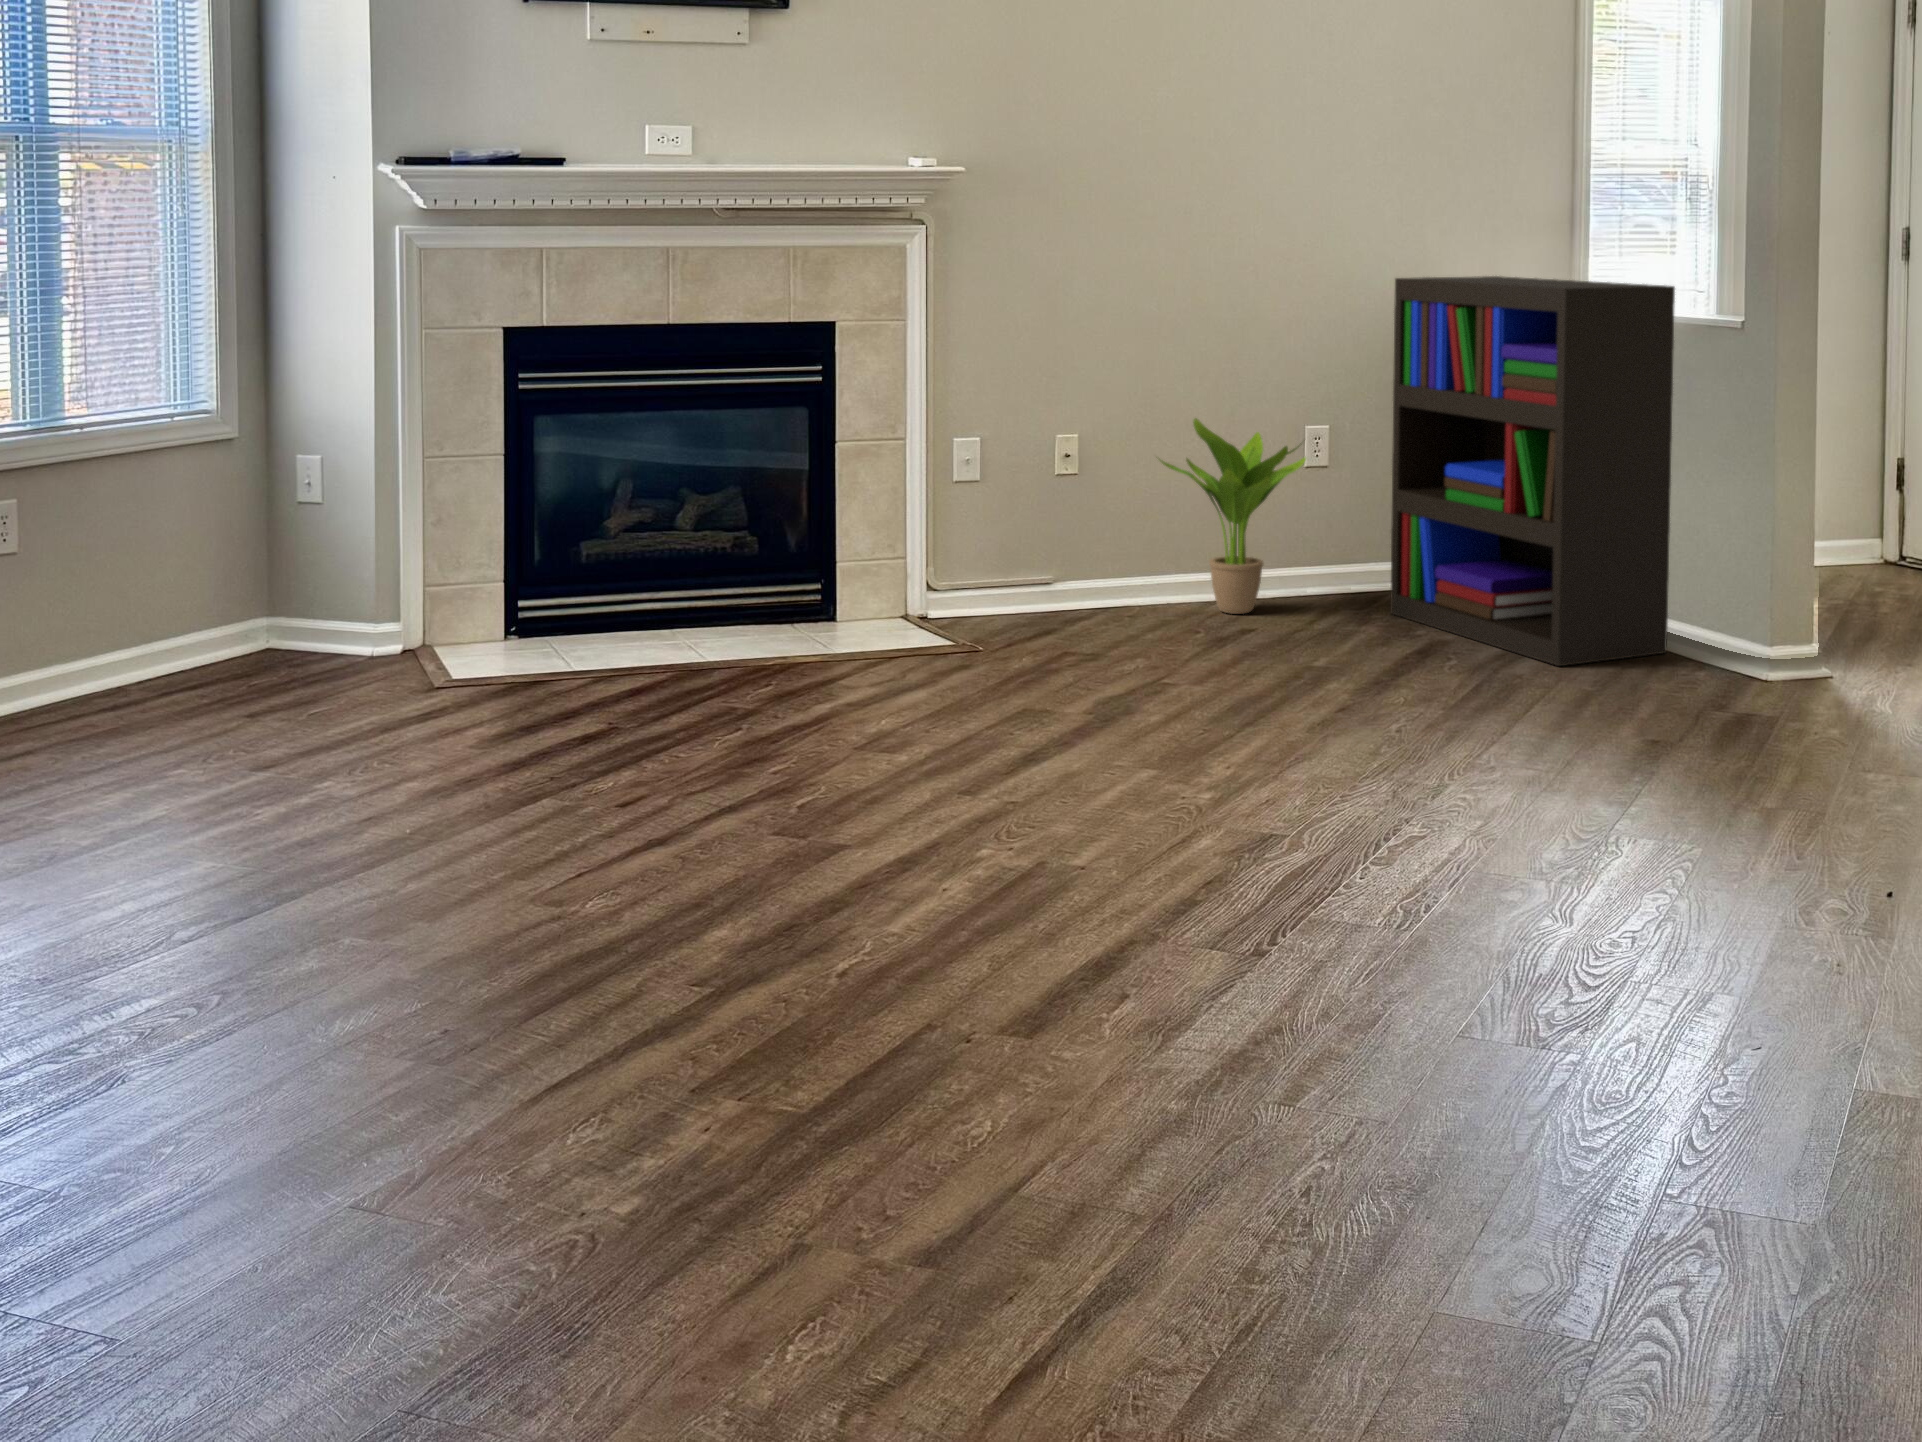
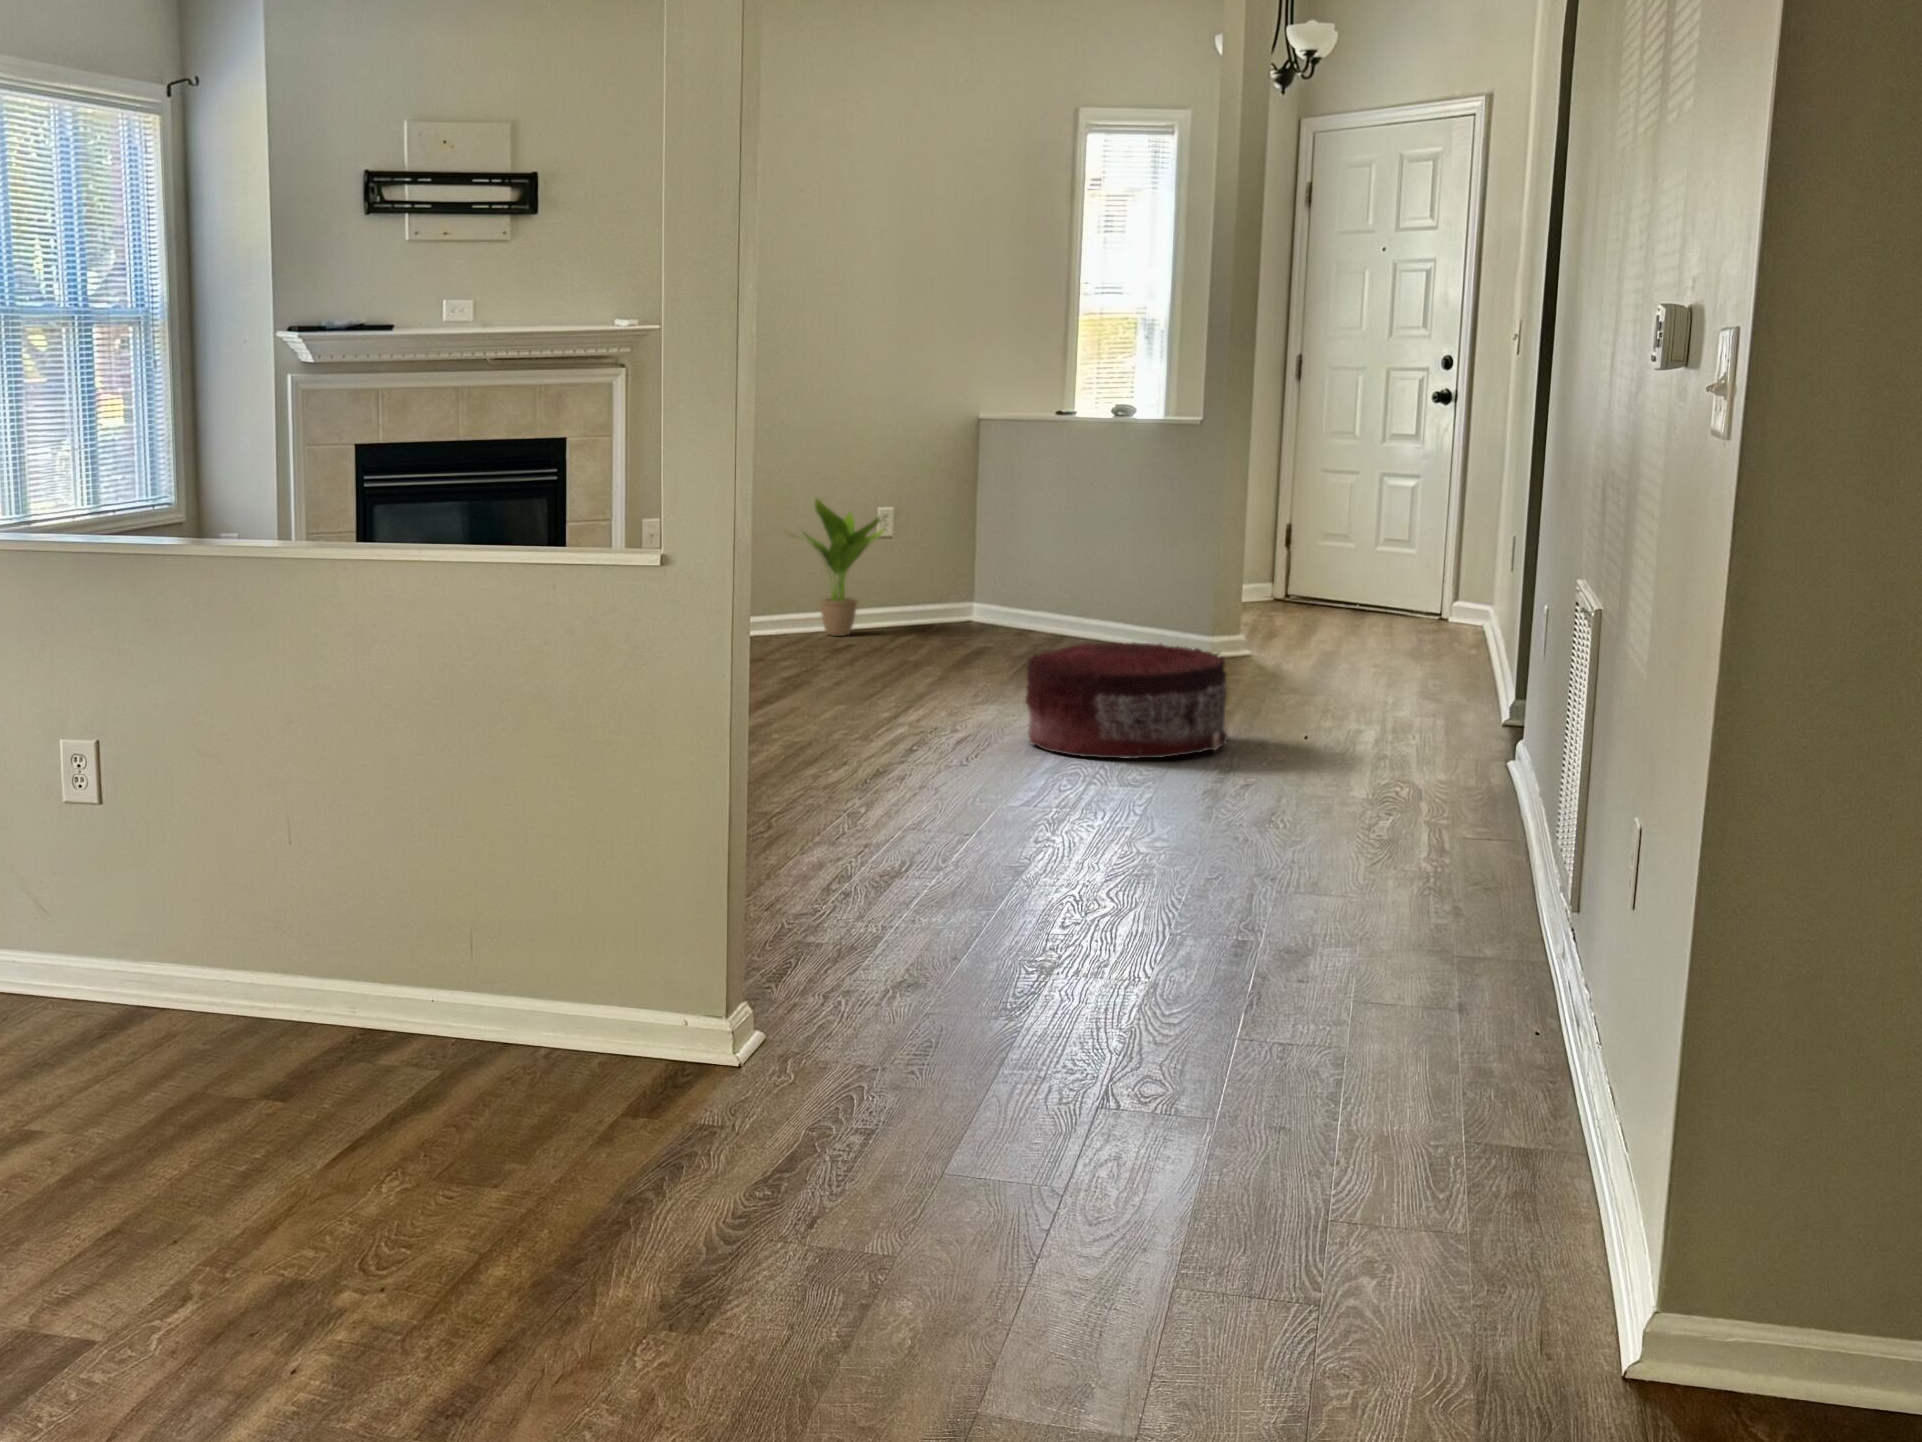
bookshelf: present [1390,276,1675,666] -> none [944,396,1149,651]
pouf: none [1392,772,1788,1066] -> present [1026,642,1227,759]

